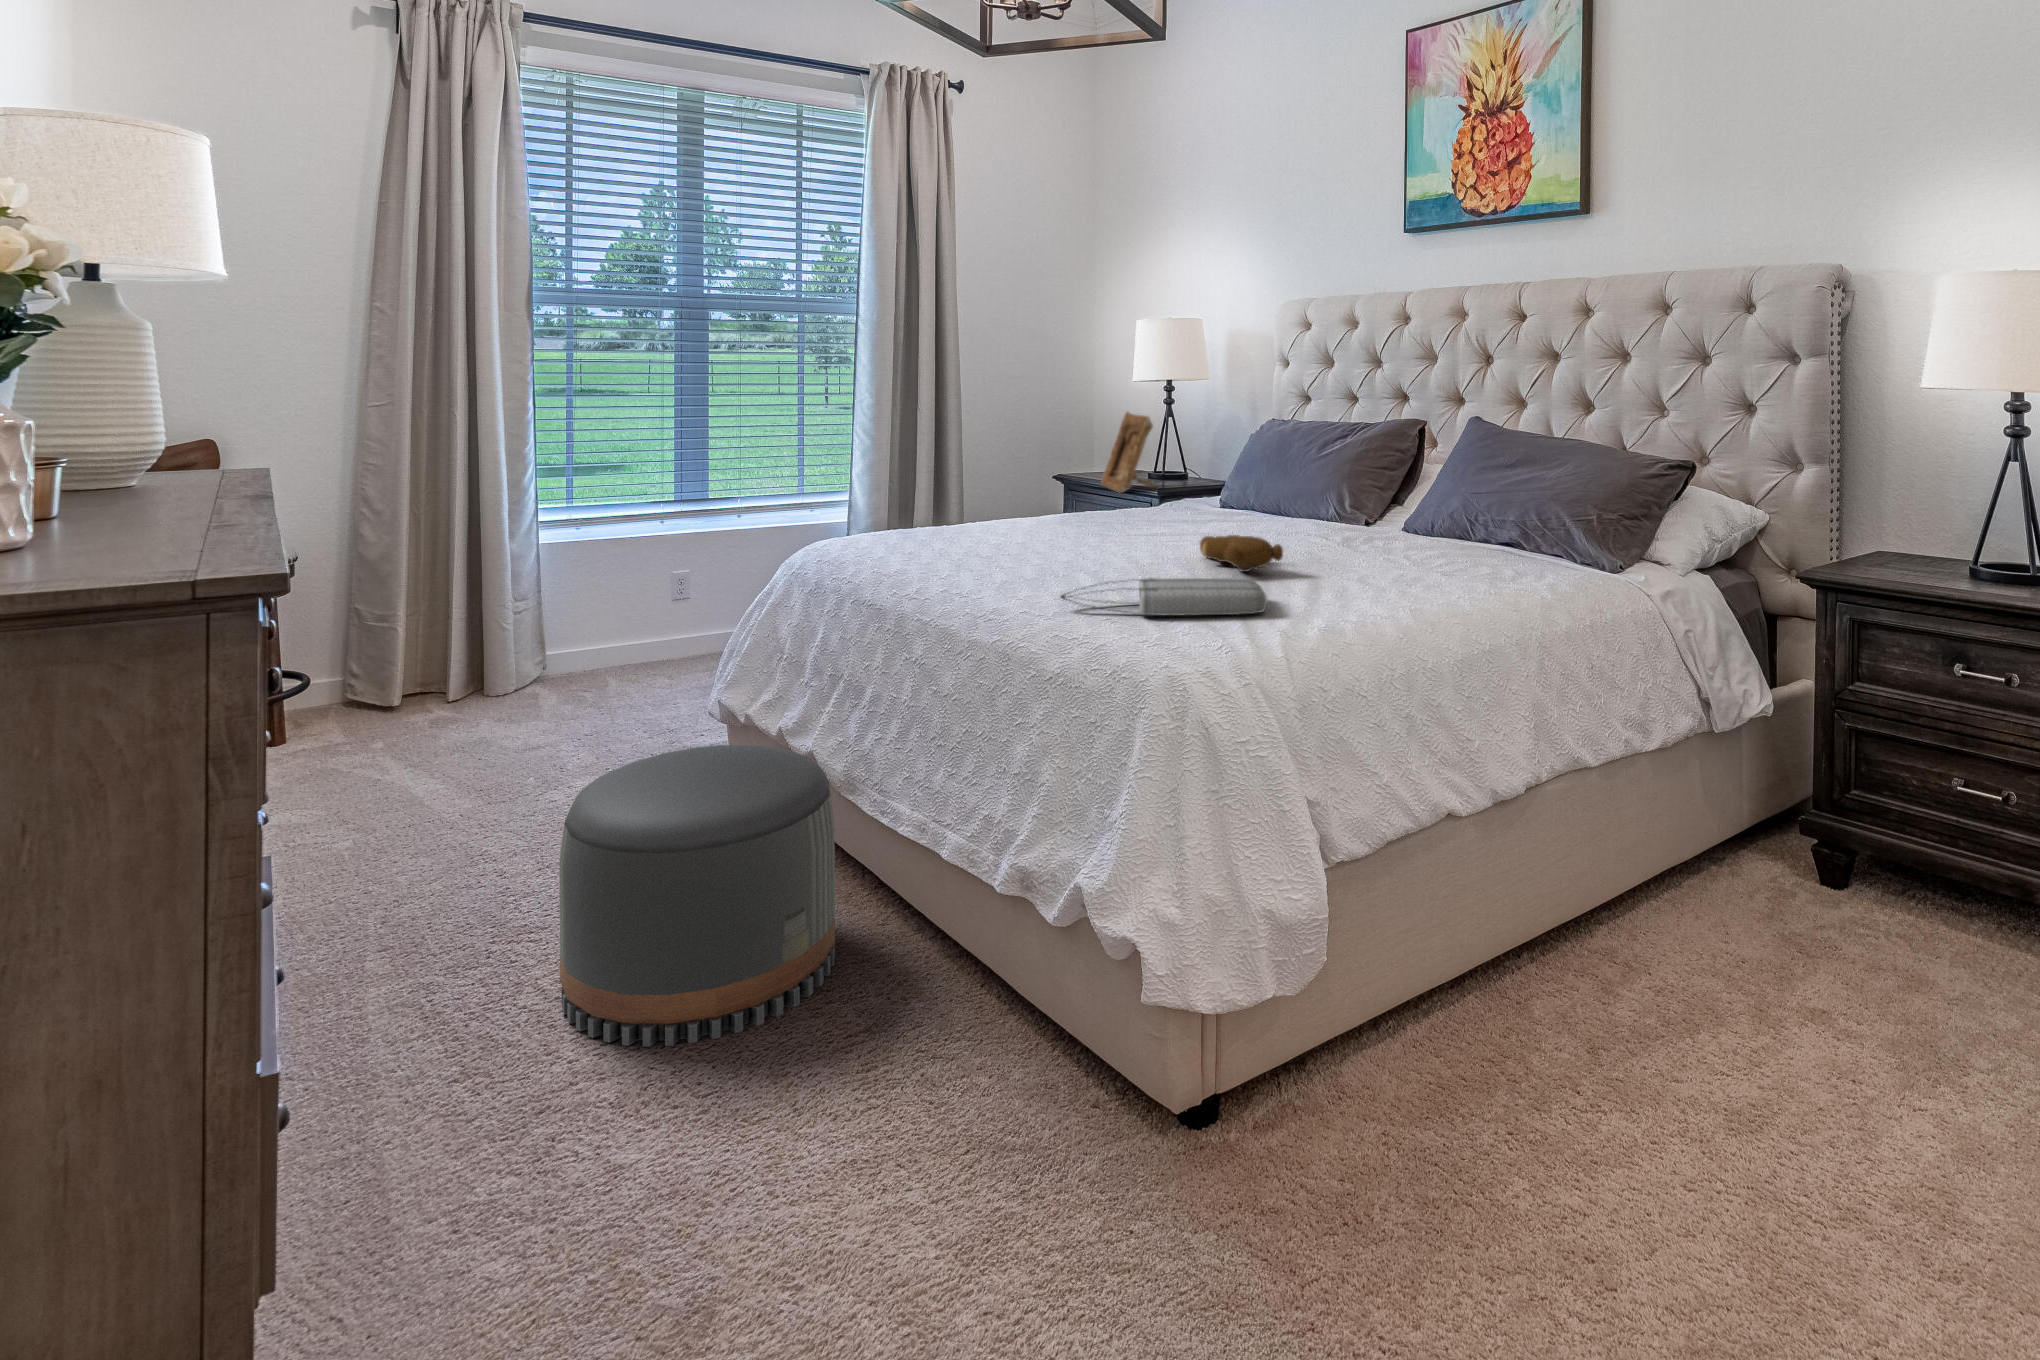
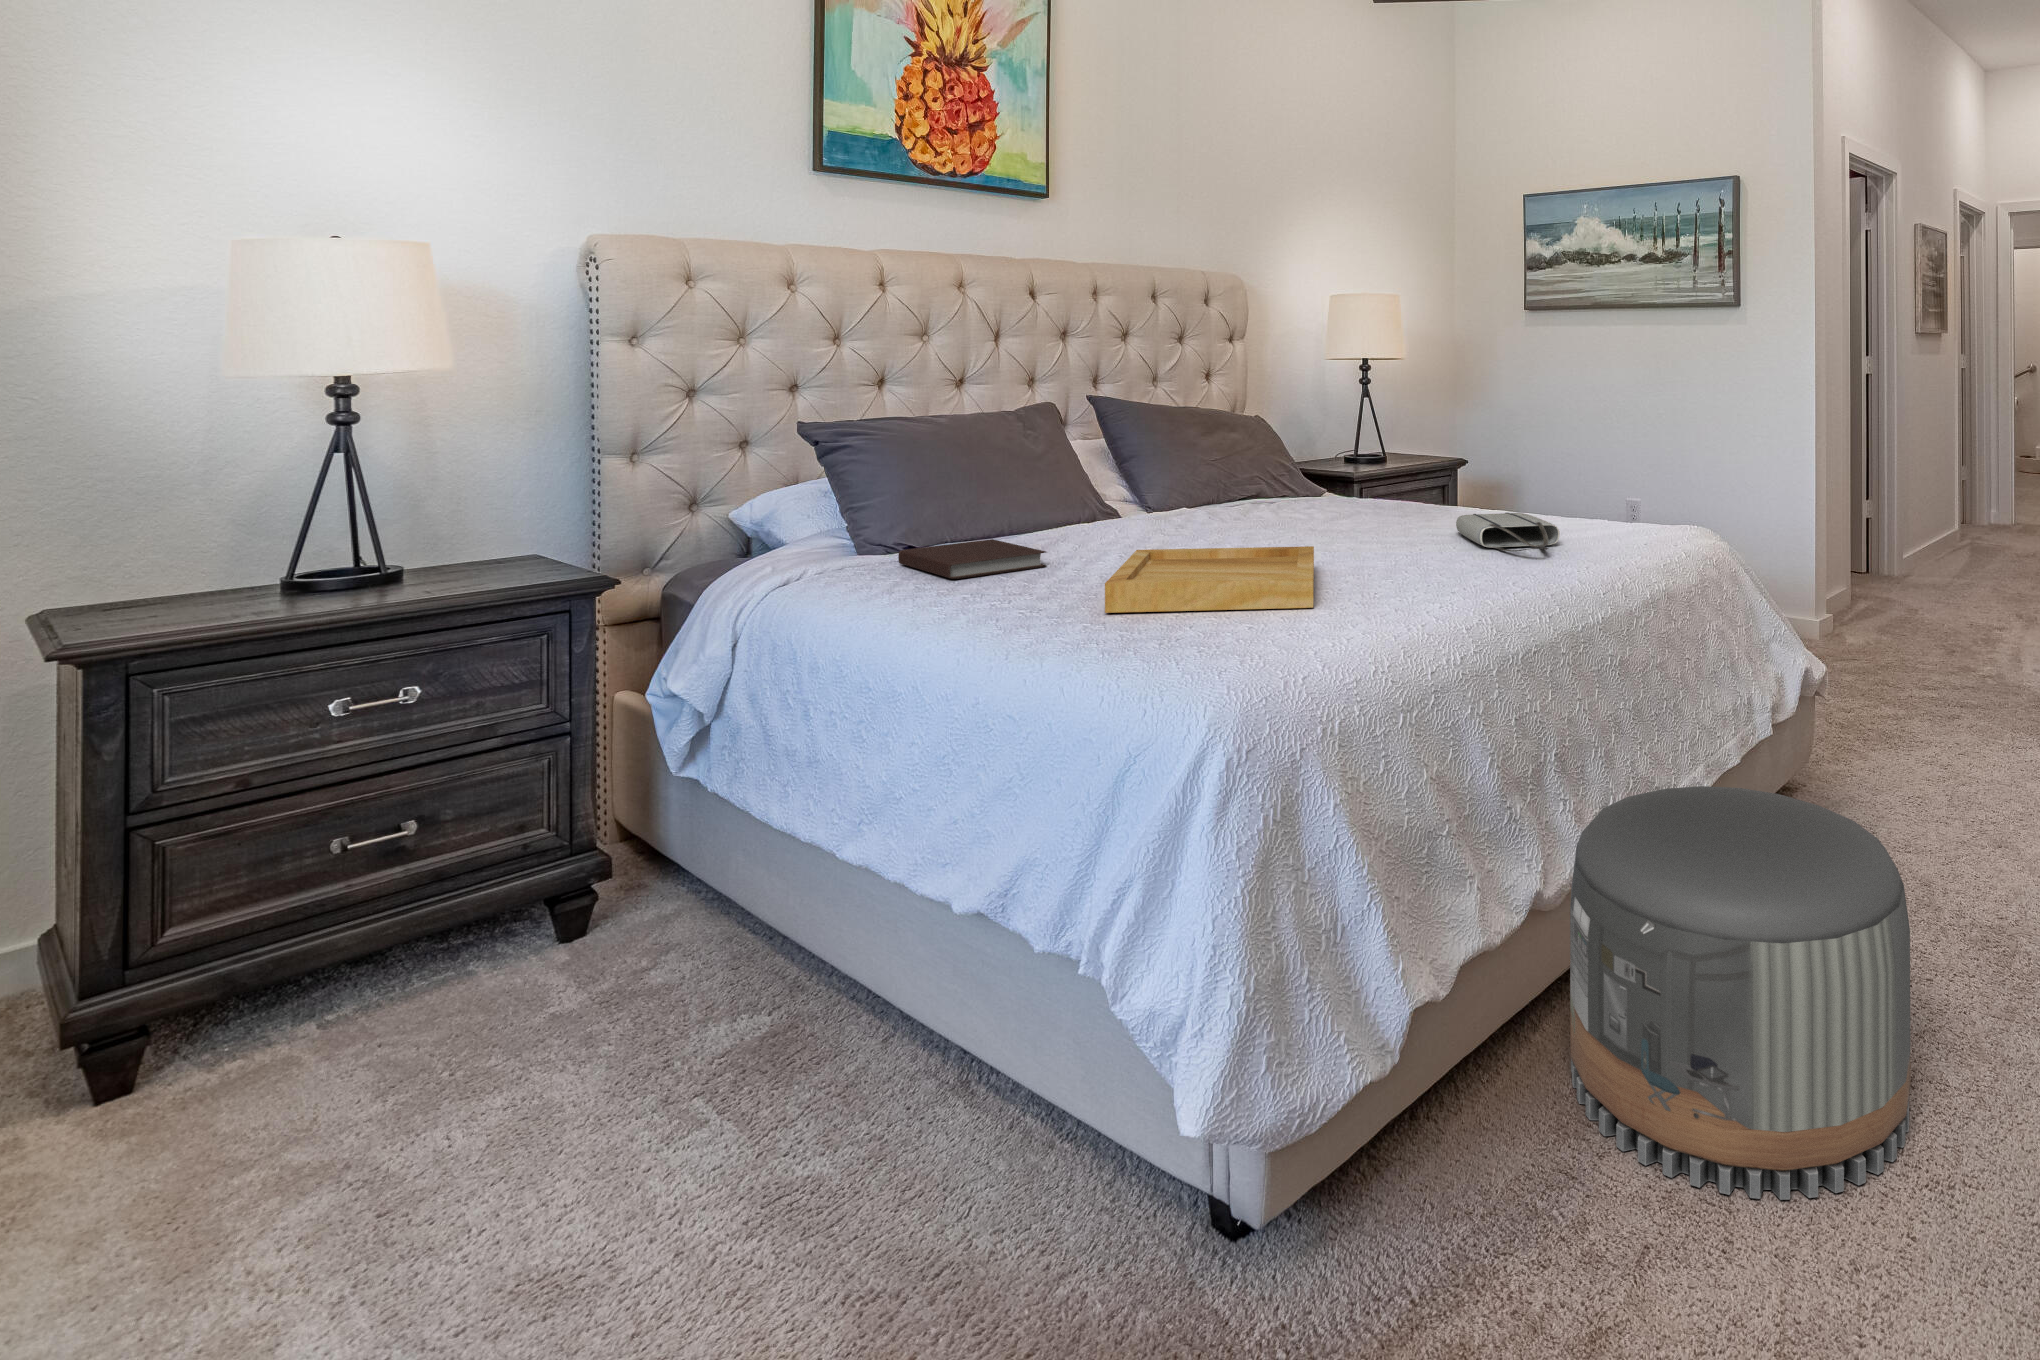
picture frame: present [1101,412,1157,493] -> none [317,431,505,602]
notebook: none [1109,512,1215,536] -> present [898,539,1046,579]
tray: none [937,527,1098,570] -> present [1105,546,1314,613]
teddy bear: present [1200,535,1283,572] -> none [1212,500,1367,546]

